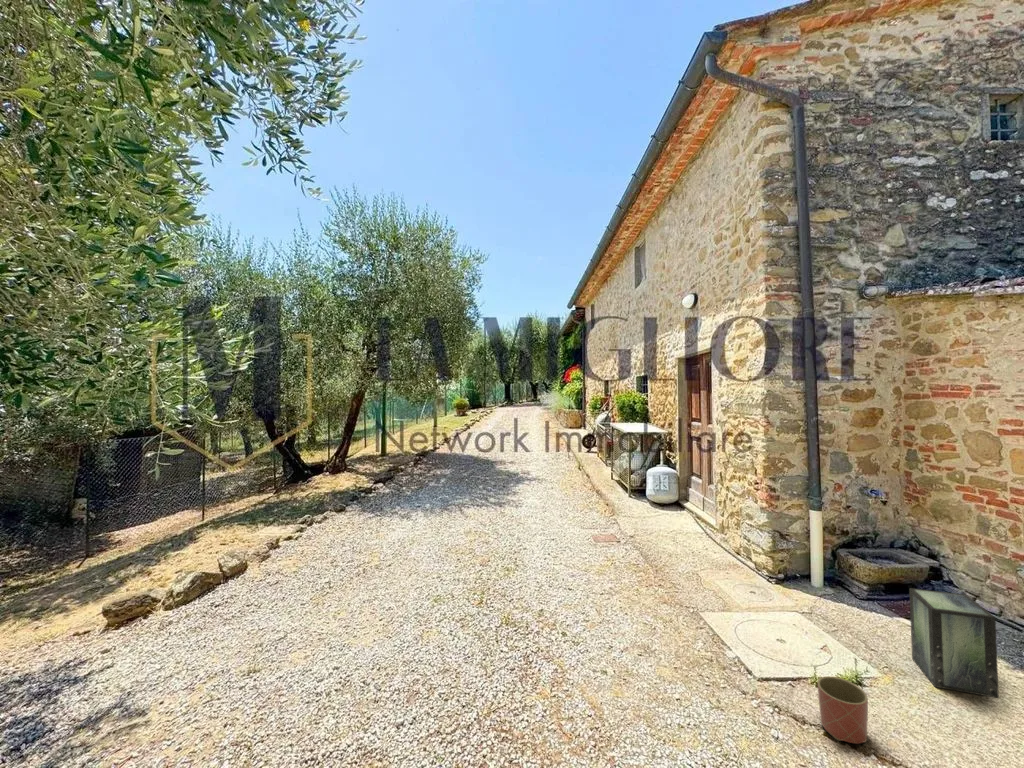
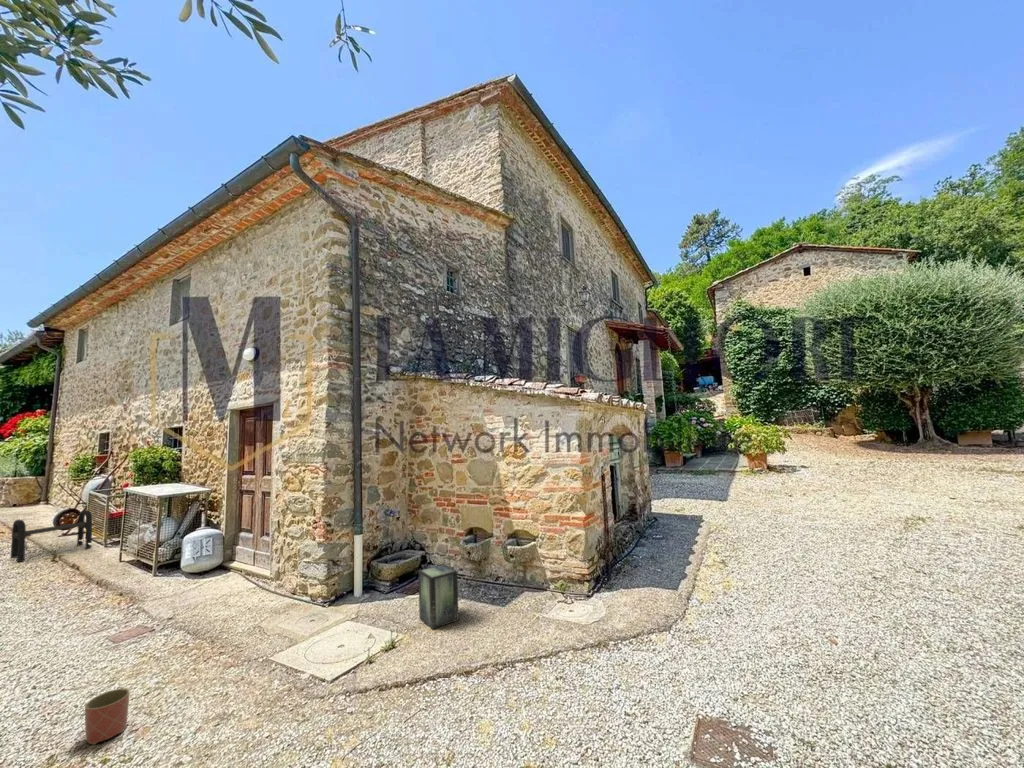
bench: none [561,437,601,467] -> present [11,510,92,562]
planter: present [818,676,868,744] -> present [85,689,129,744]

